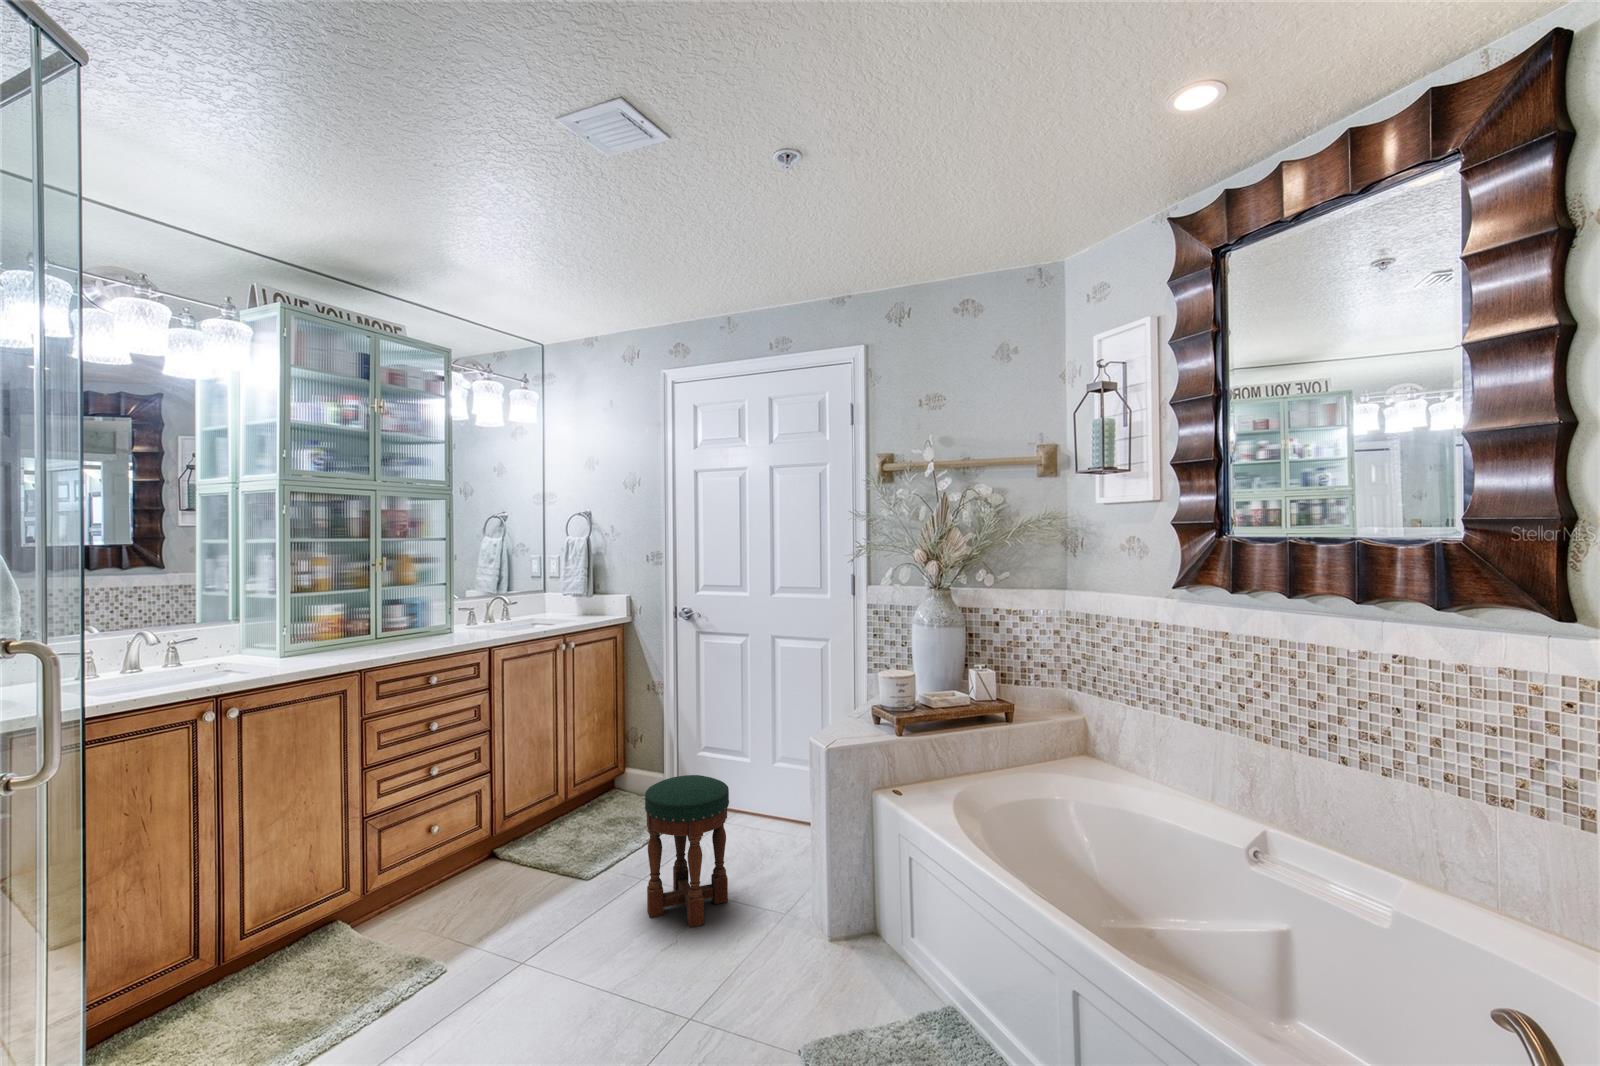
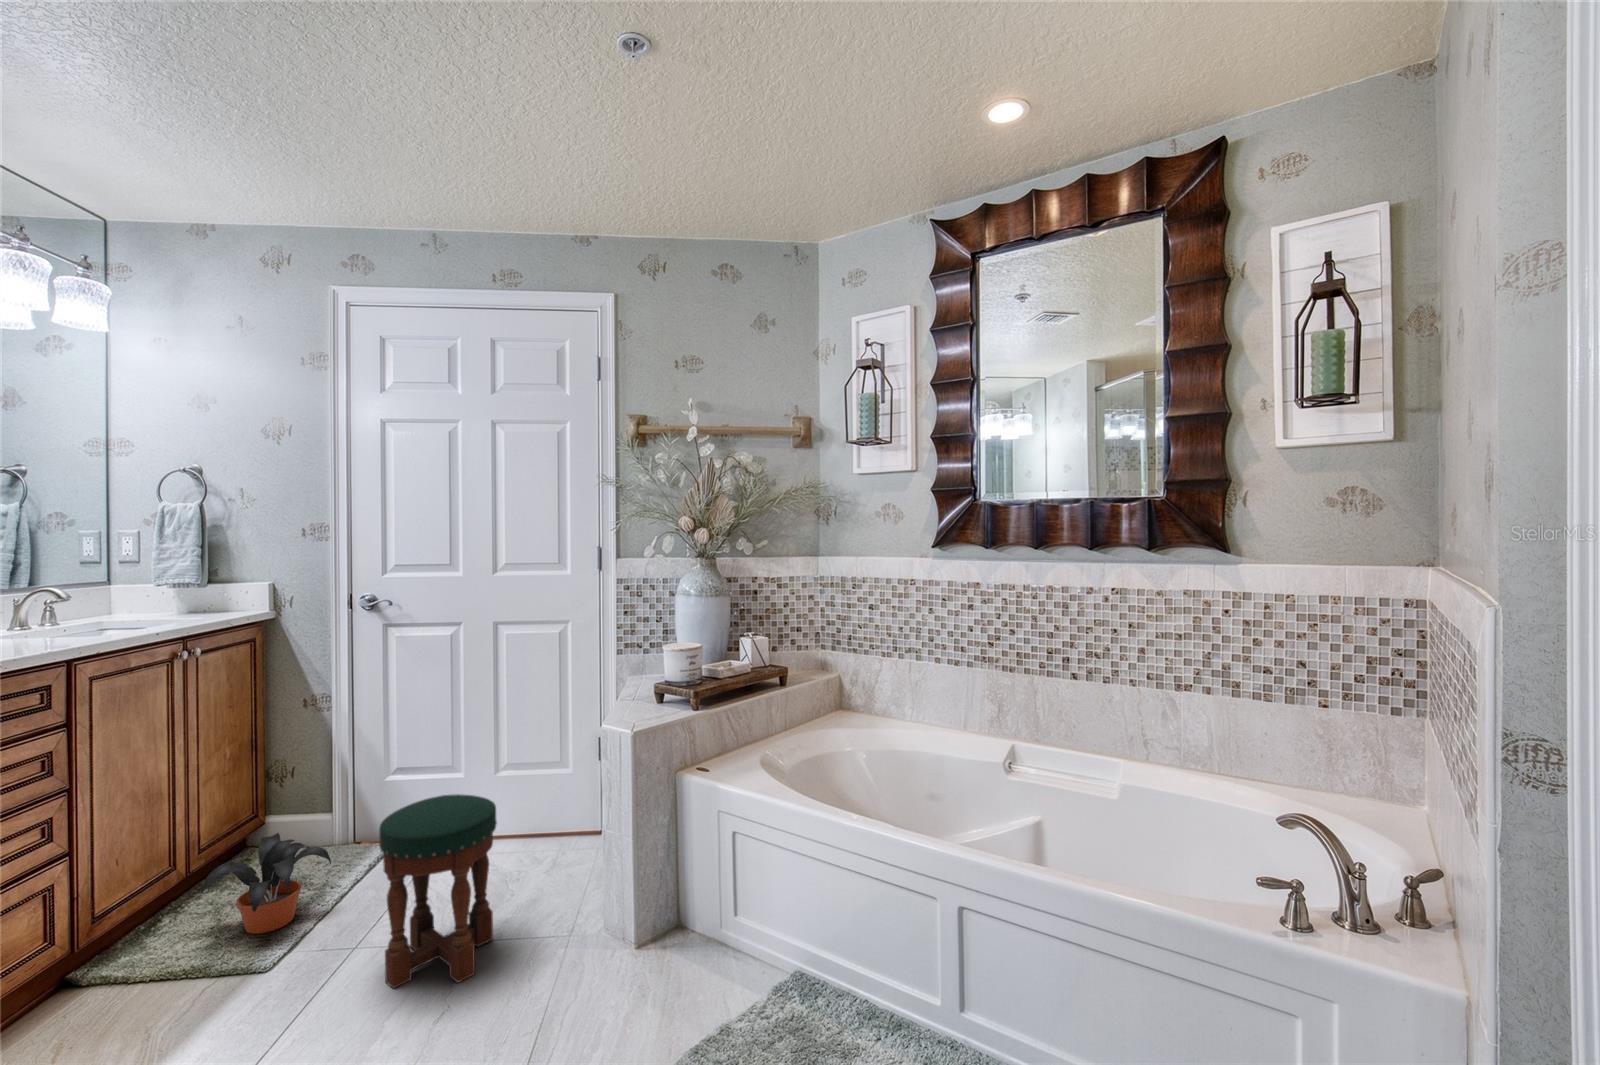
potted plant: none [560,782,640,853] -> present [201,833,331,934]

